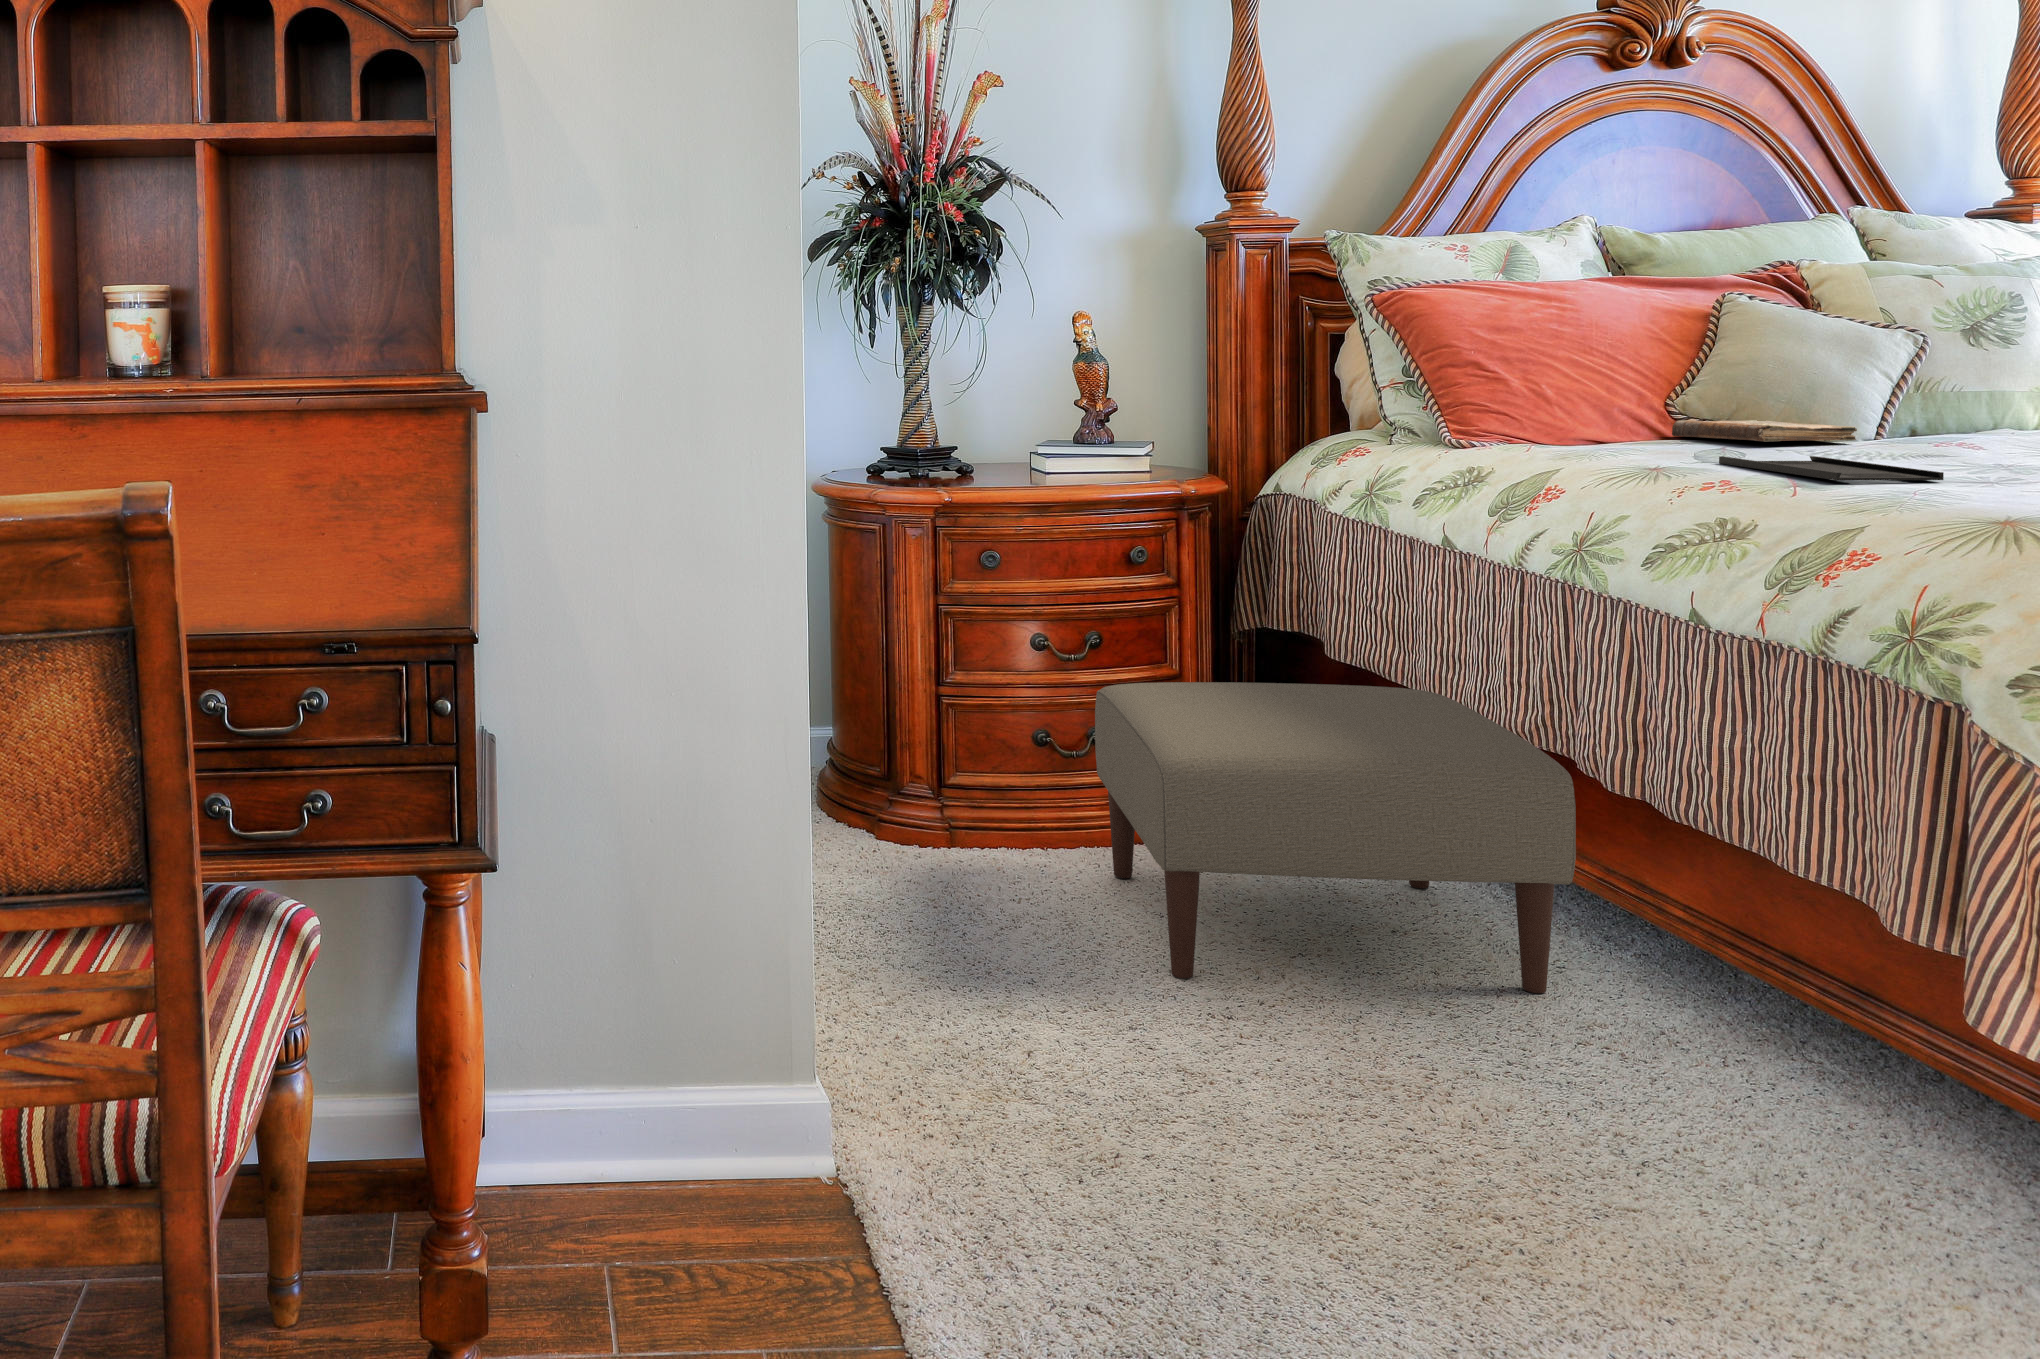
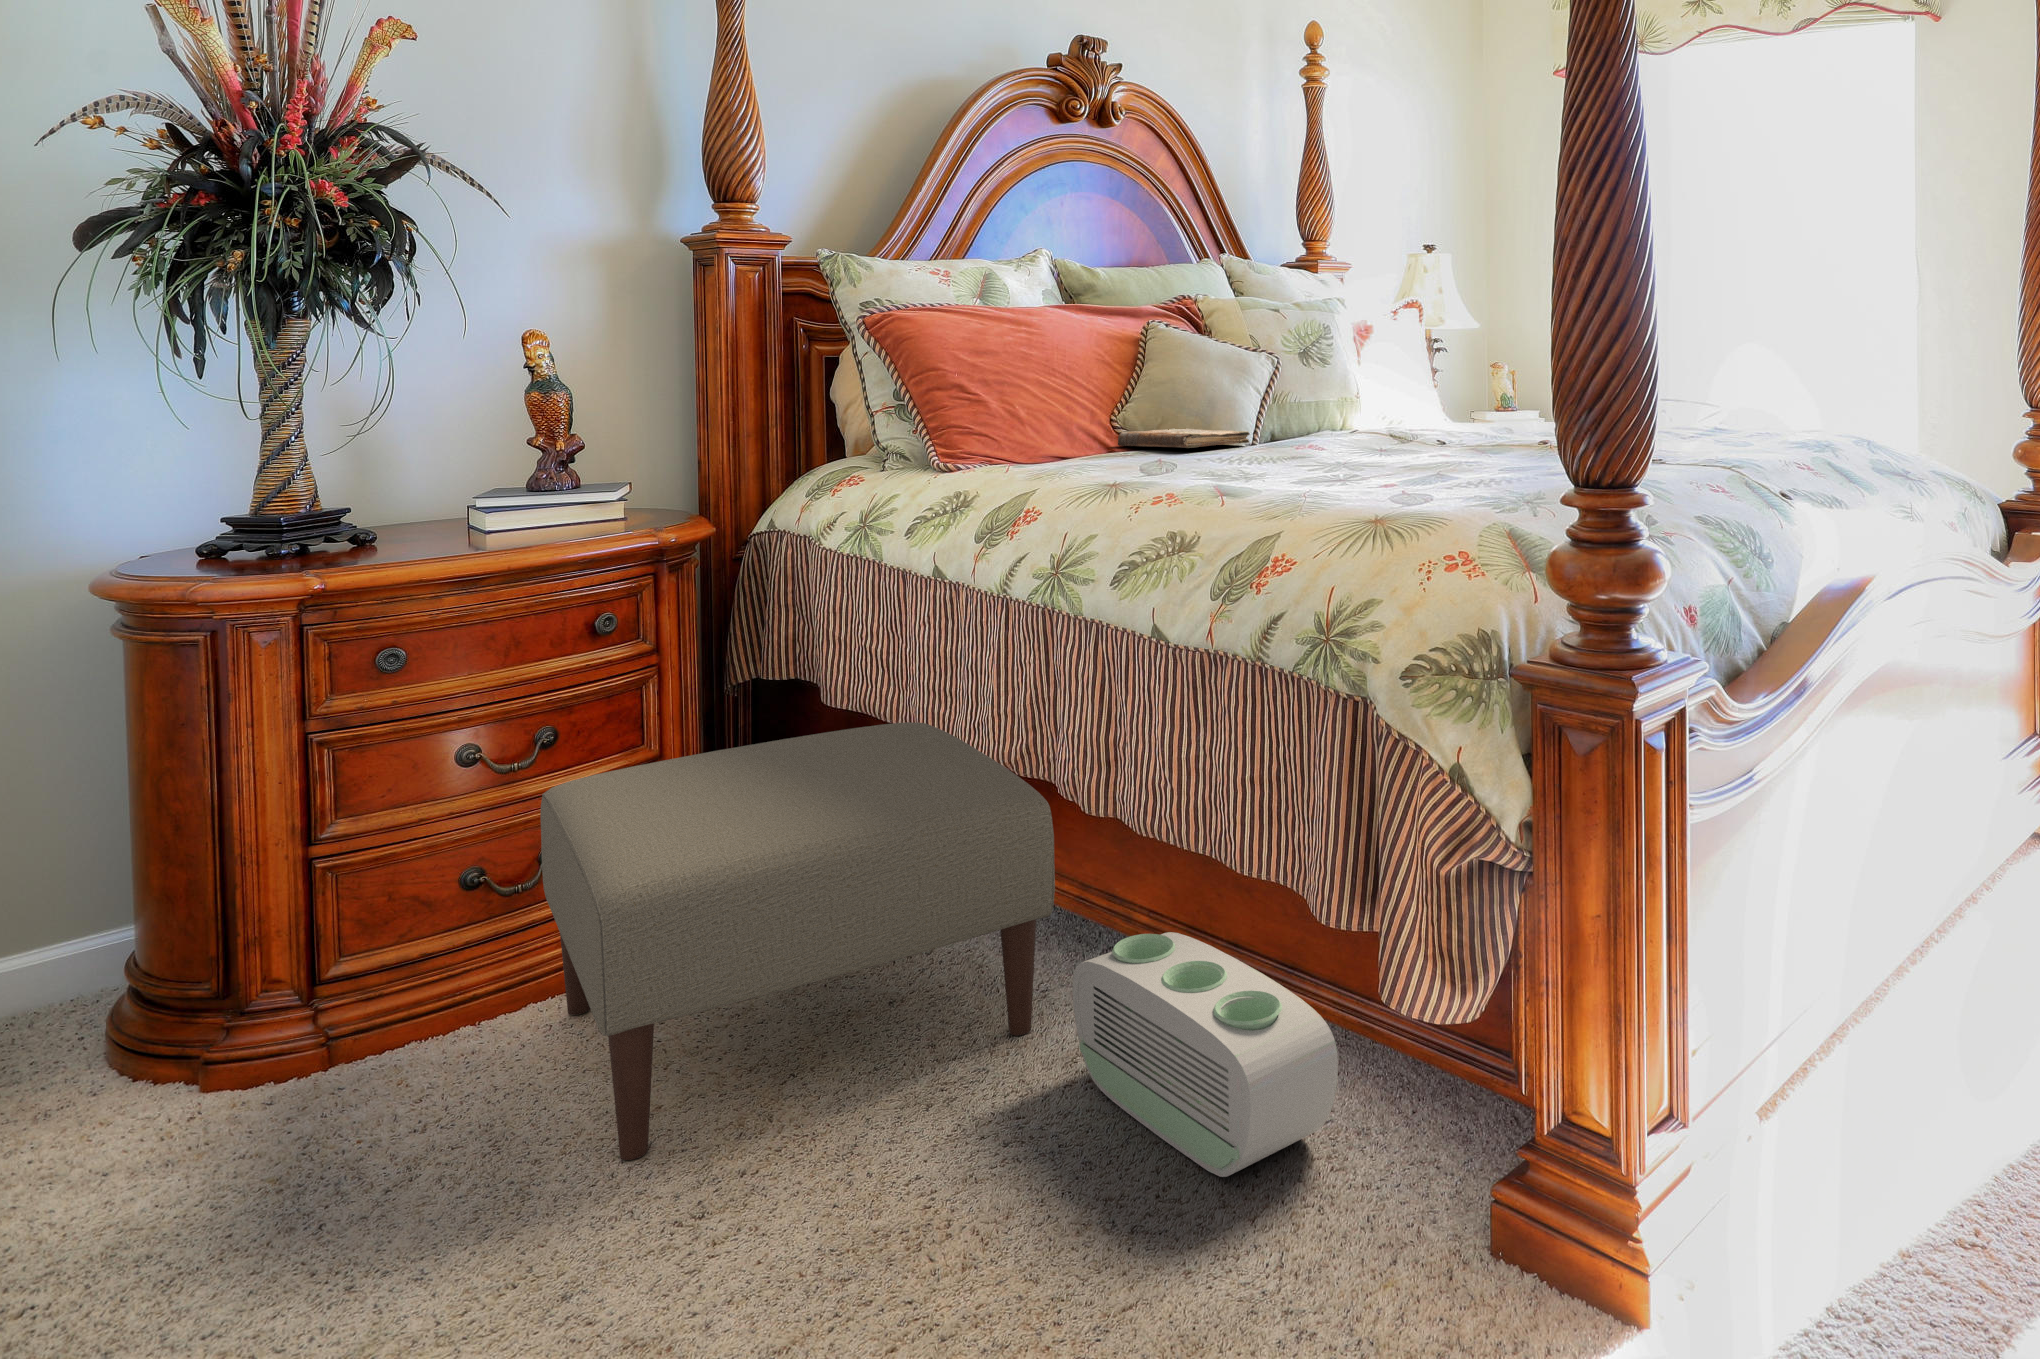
tray: present [1719,456,1944,480] -> none [1159,460,1322,484]
air purifier: none [1592,916,1907,1149] -> present [1073,932,1338,1177]

